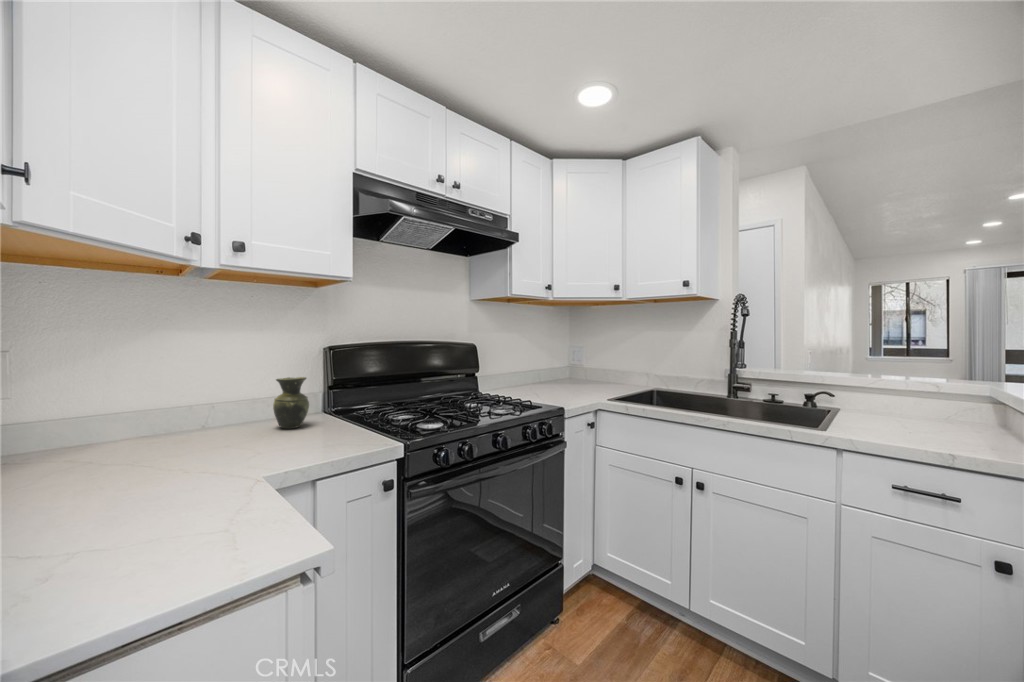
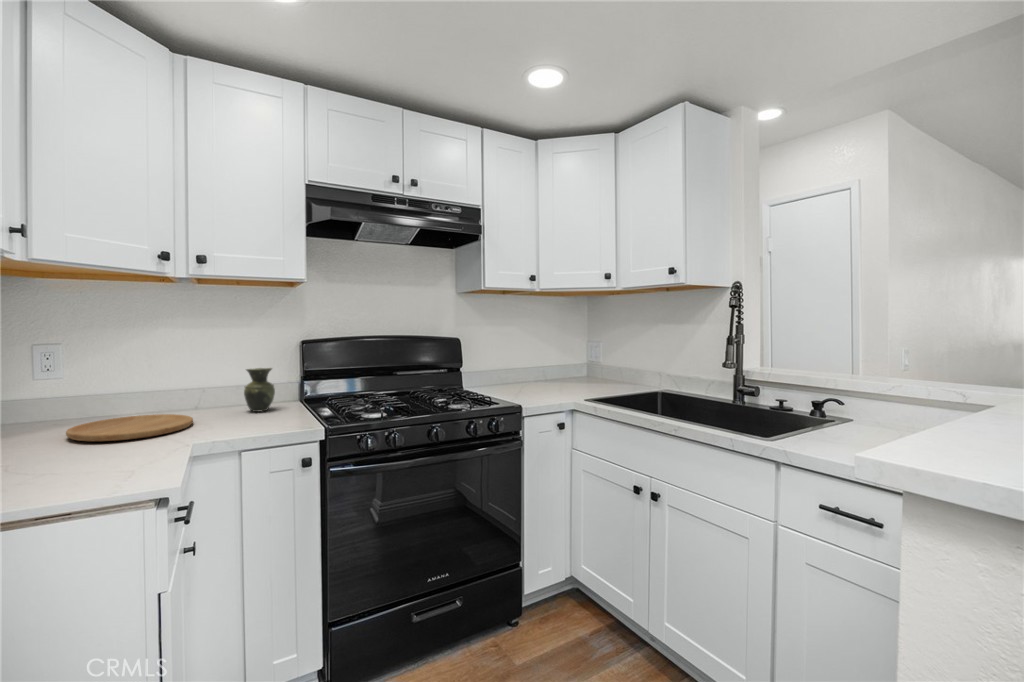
cutting board: none [52,438,227,483] -> present [66,414,193,441]

